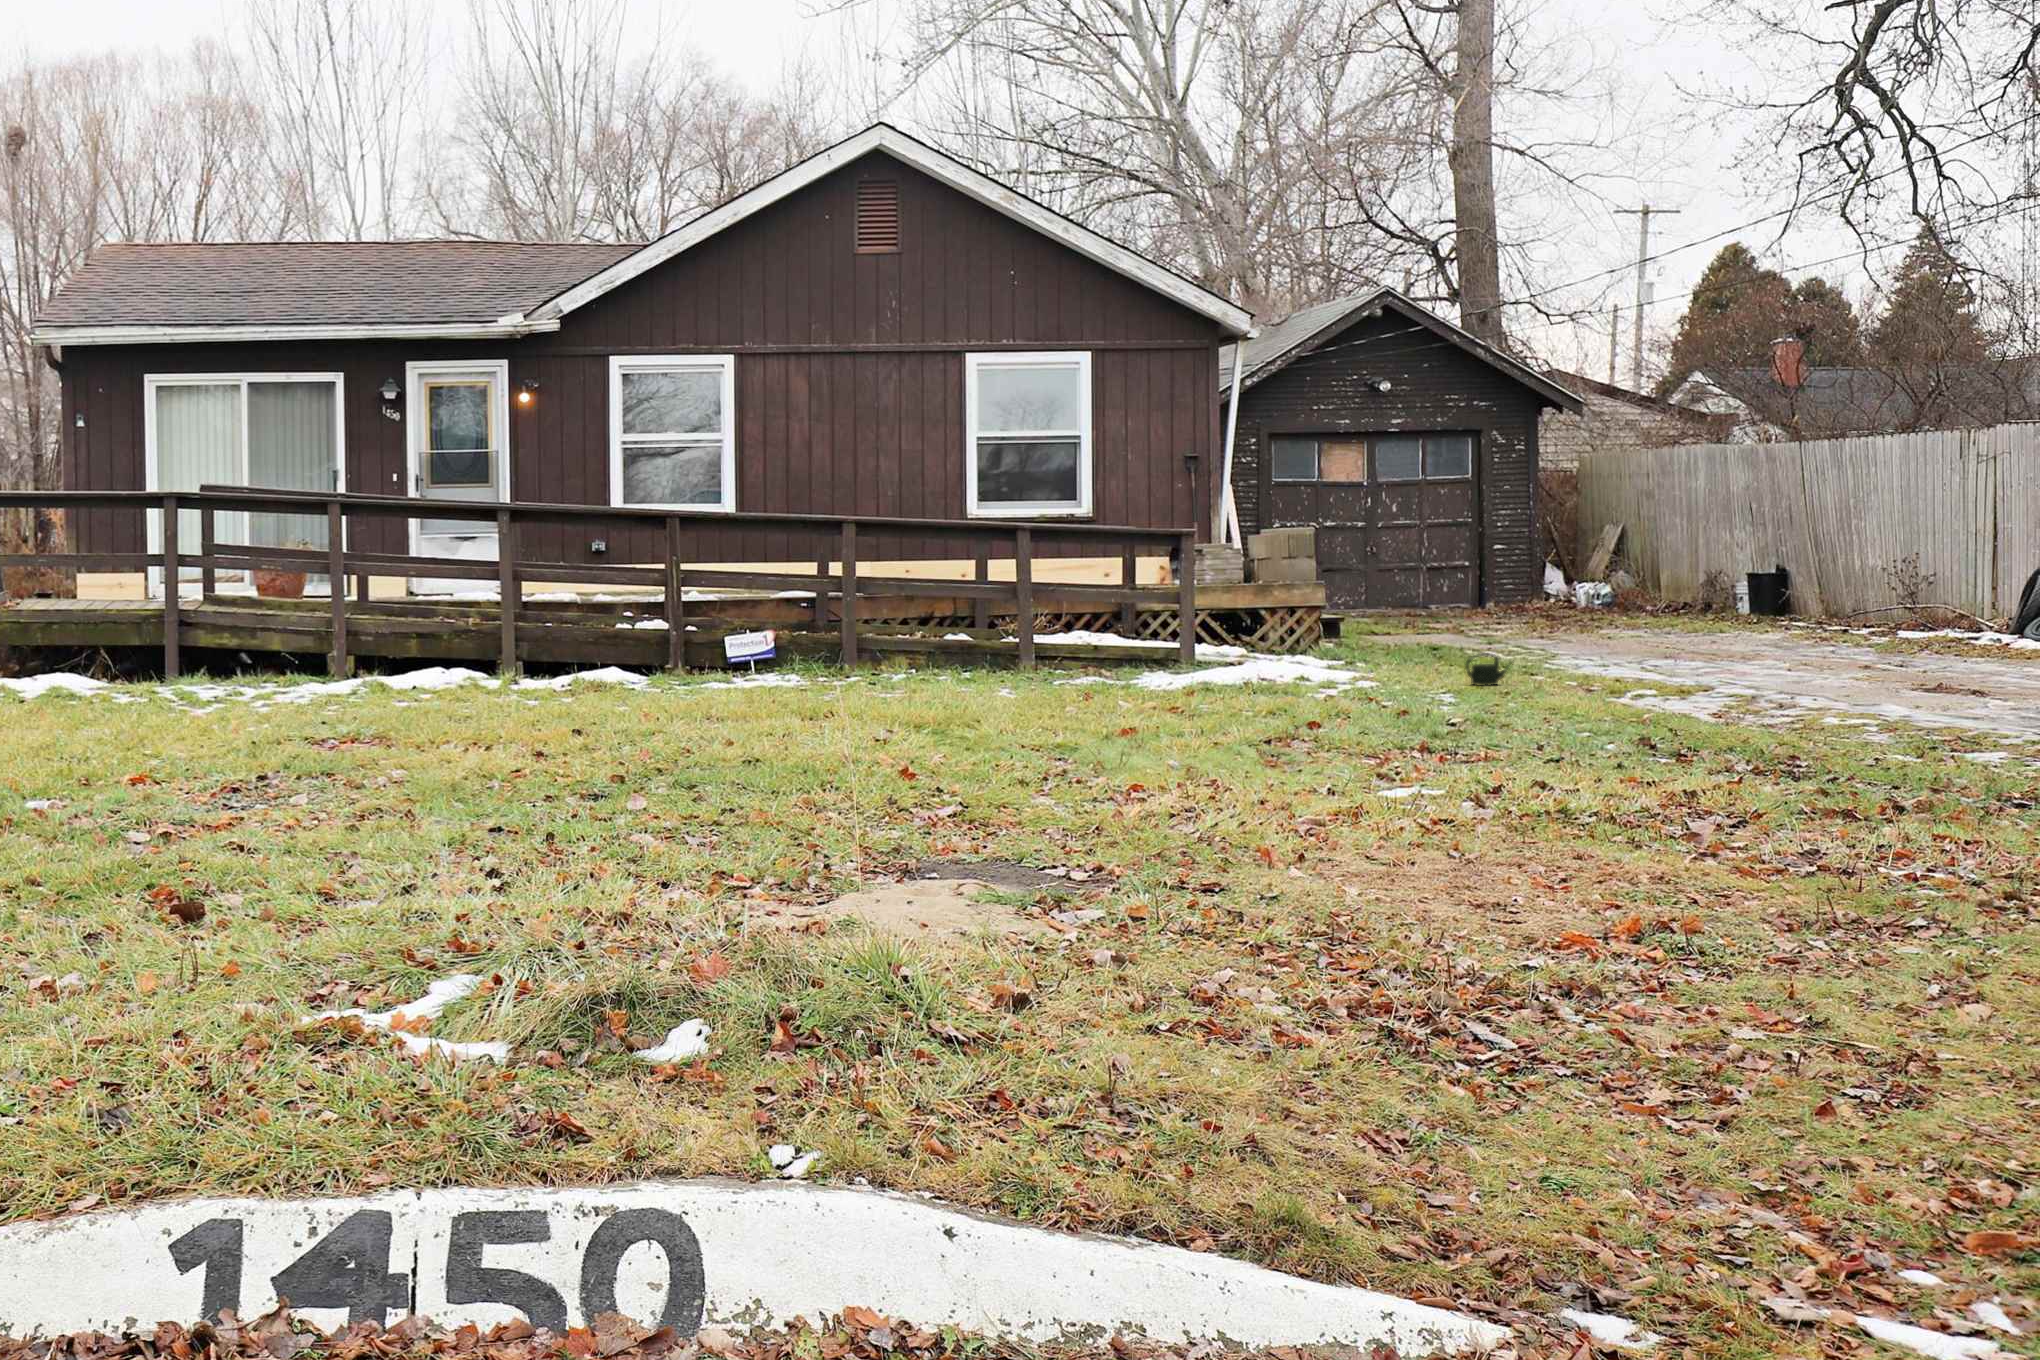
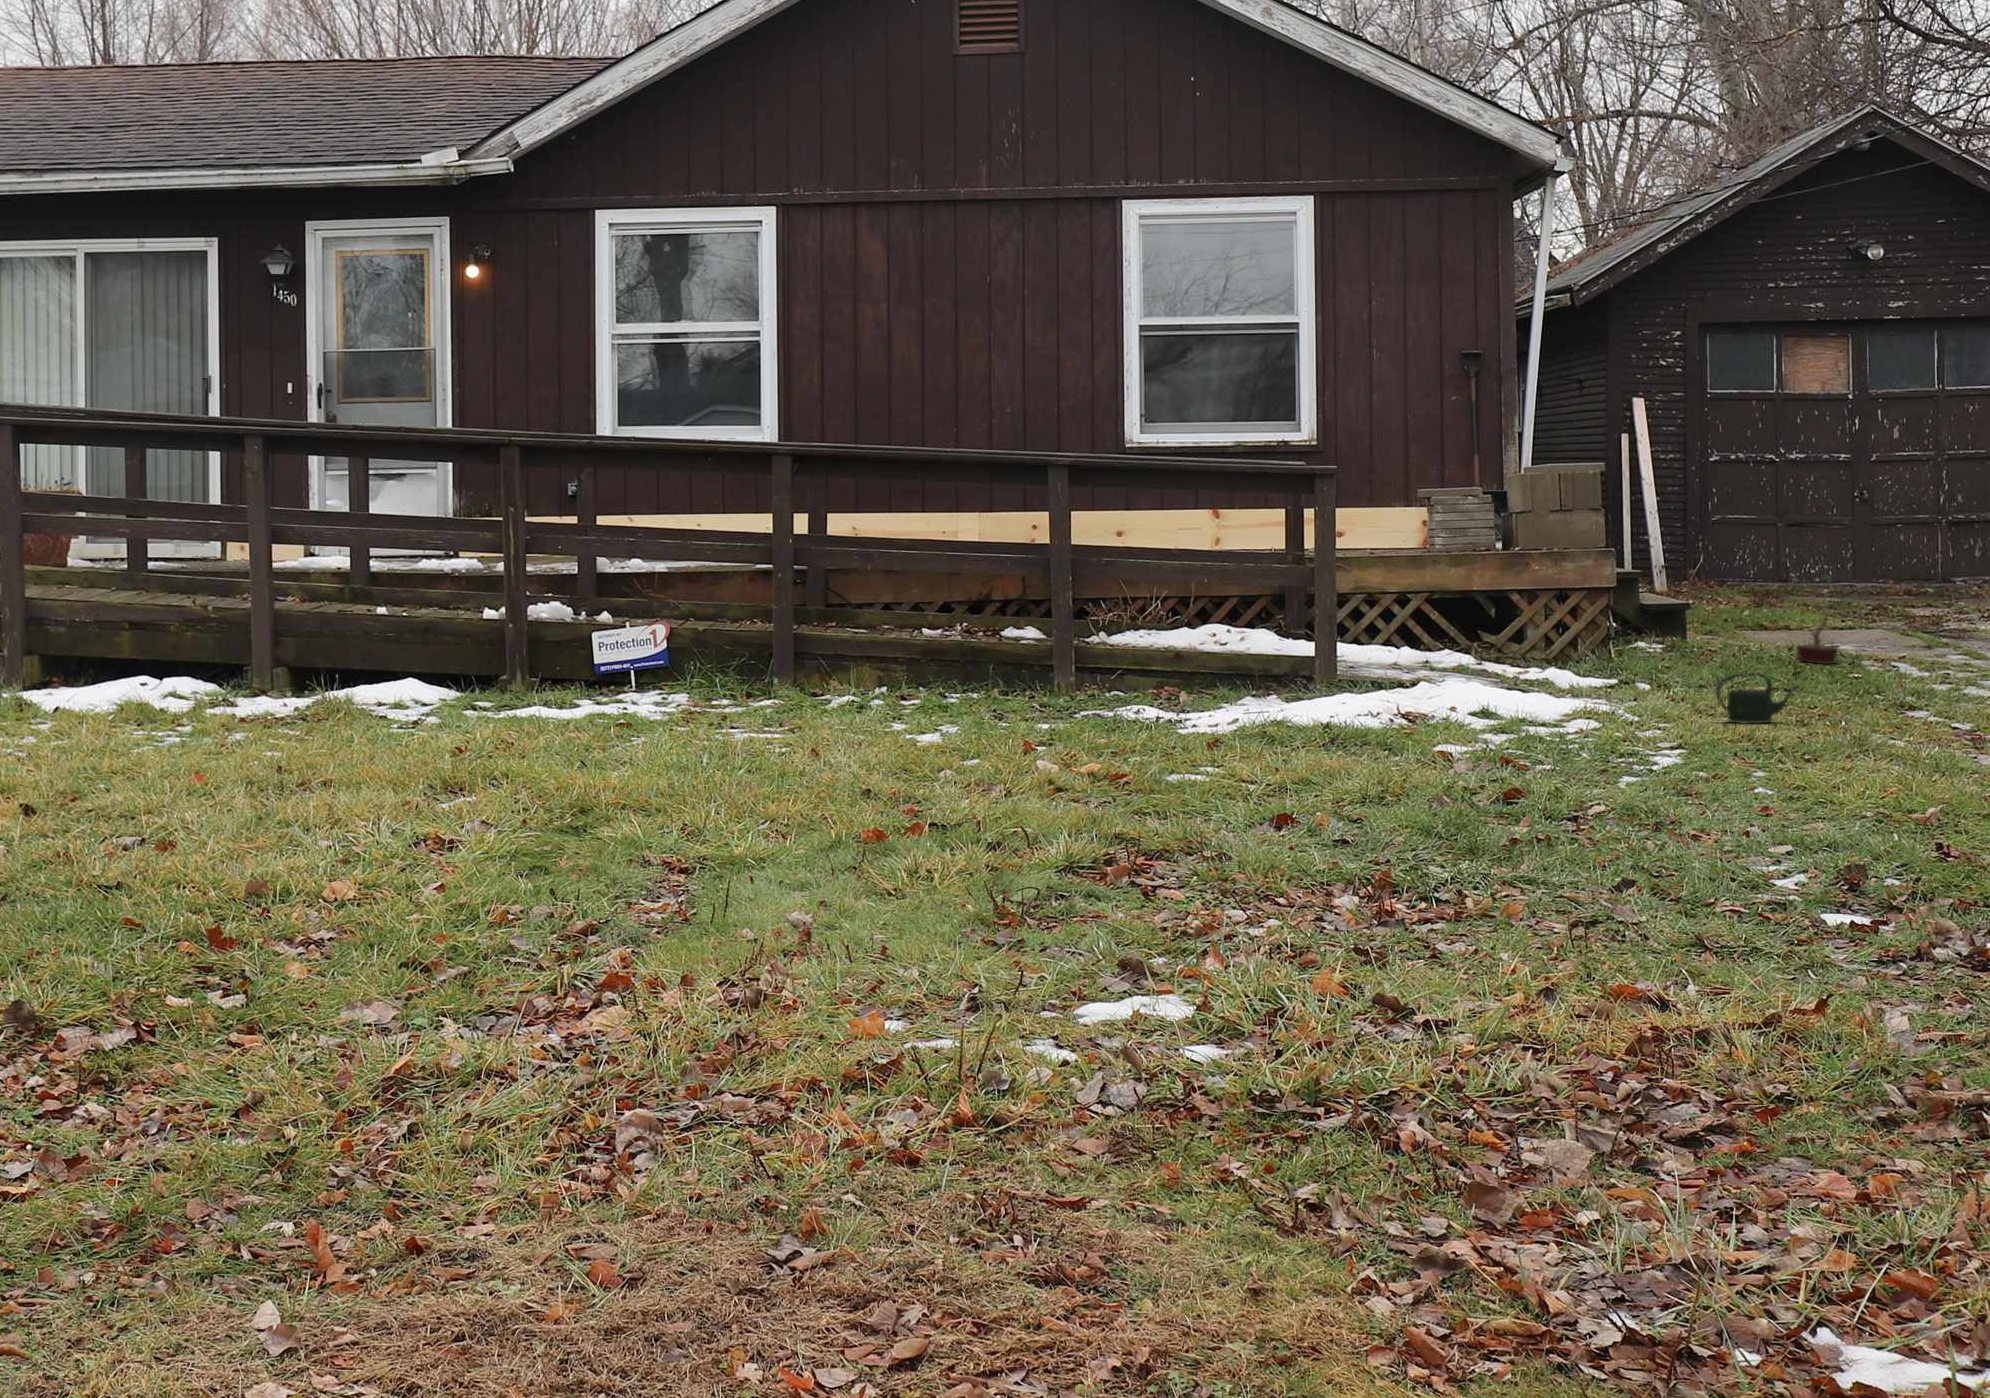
potted plant: none [1403,594,1458,651] -> present [1788,575,1855,664]

